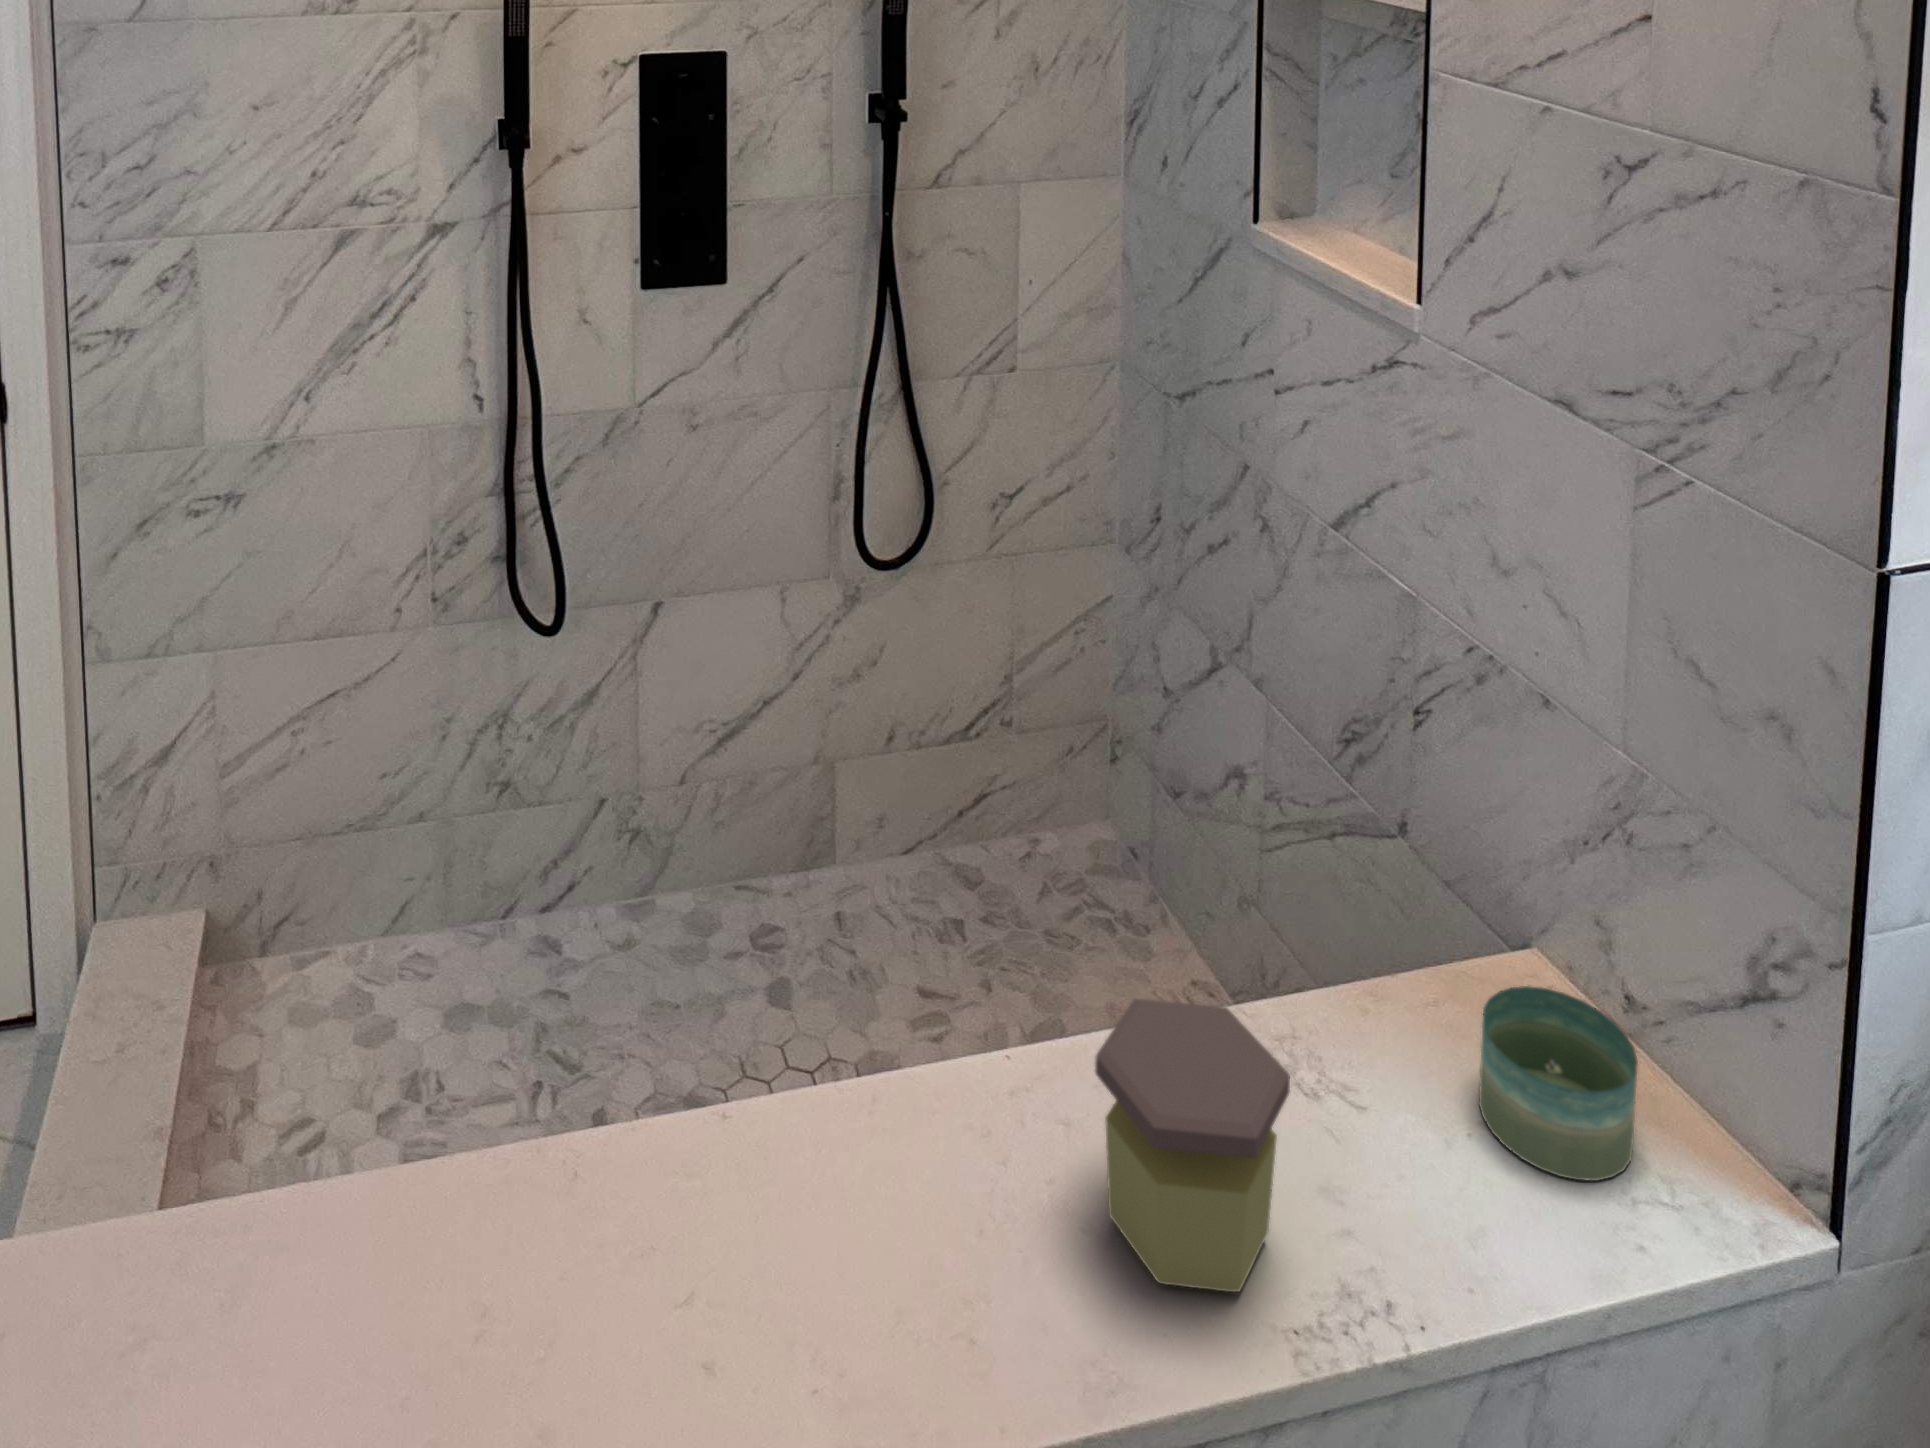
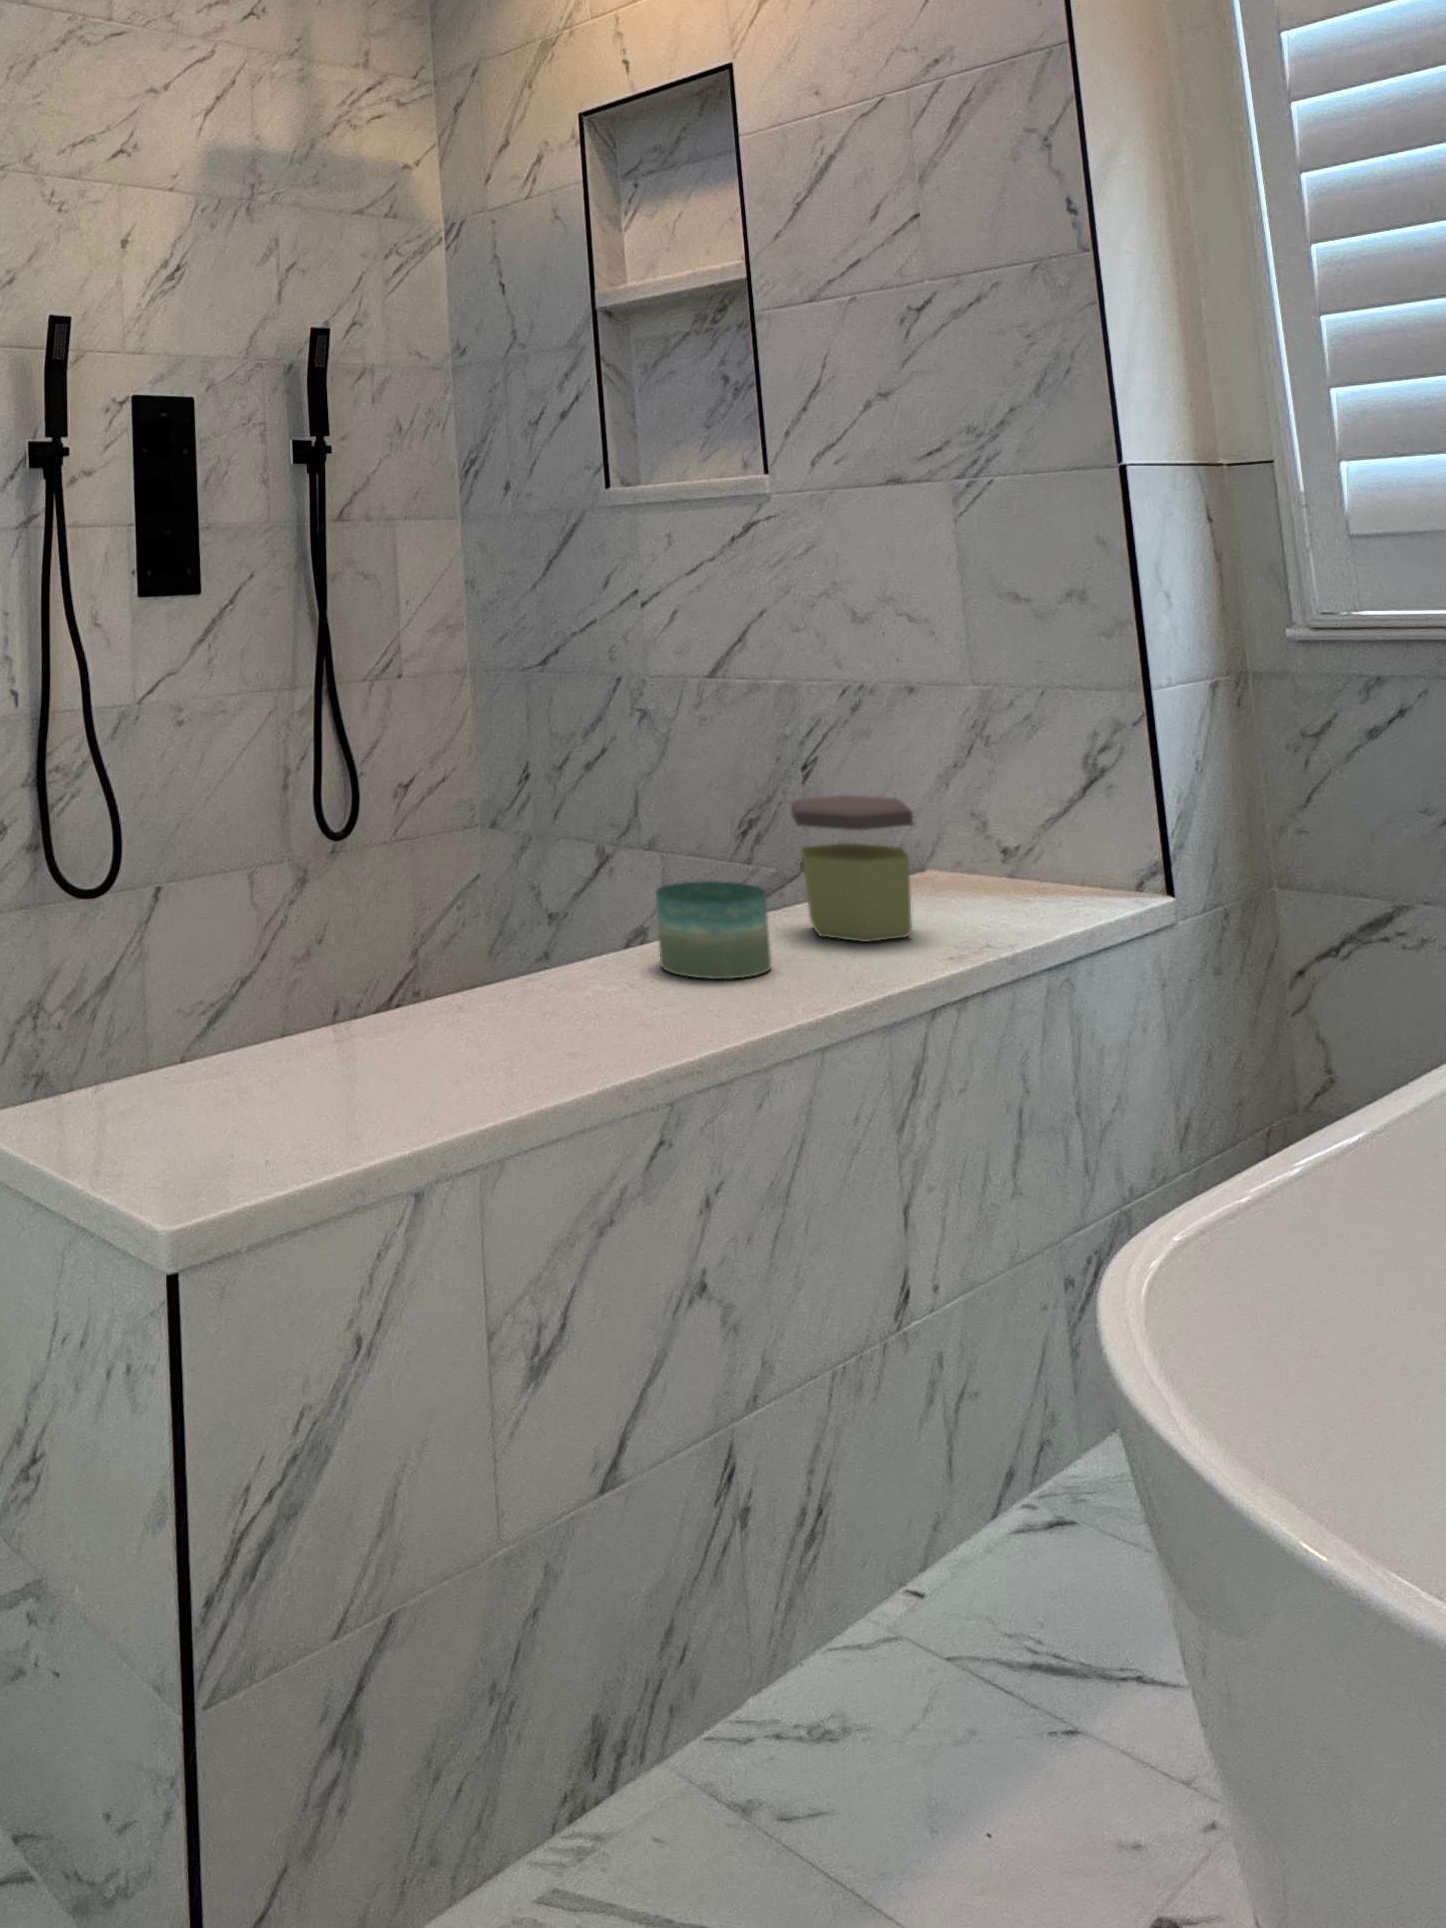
candle: present [1479,986,1638,1181] -> present [656,881,771,979]

